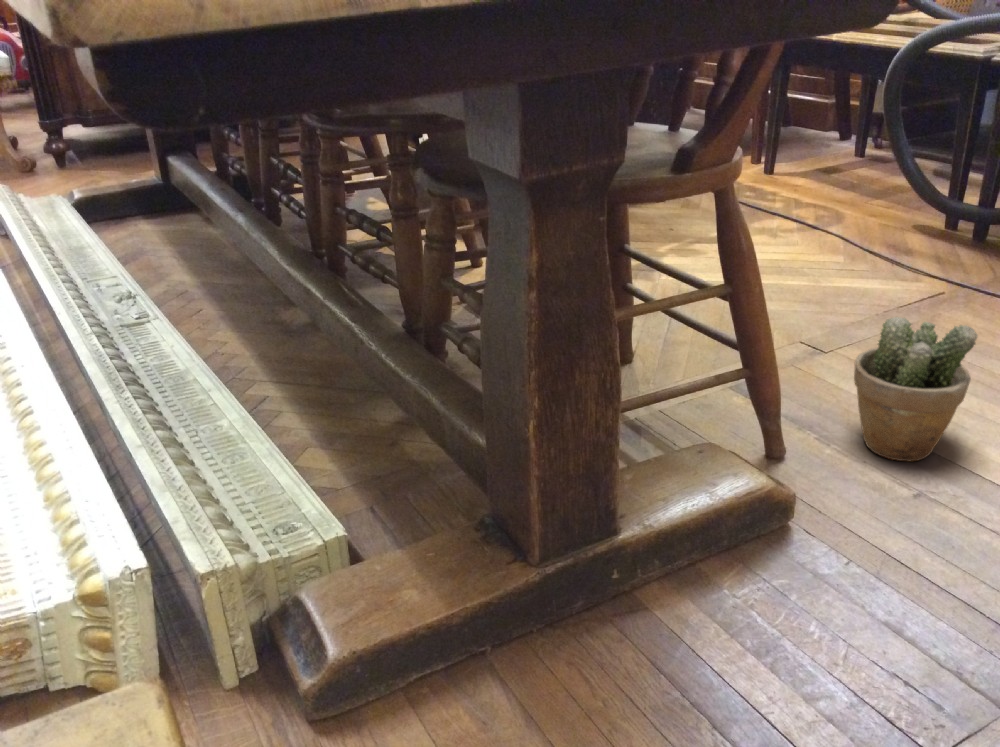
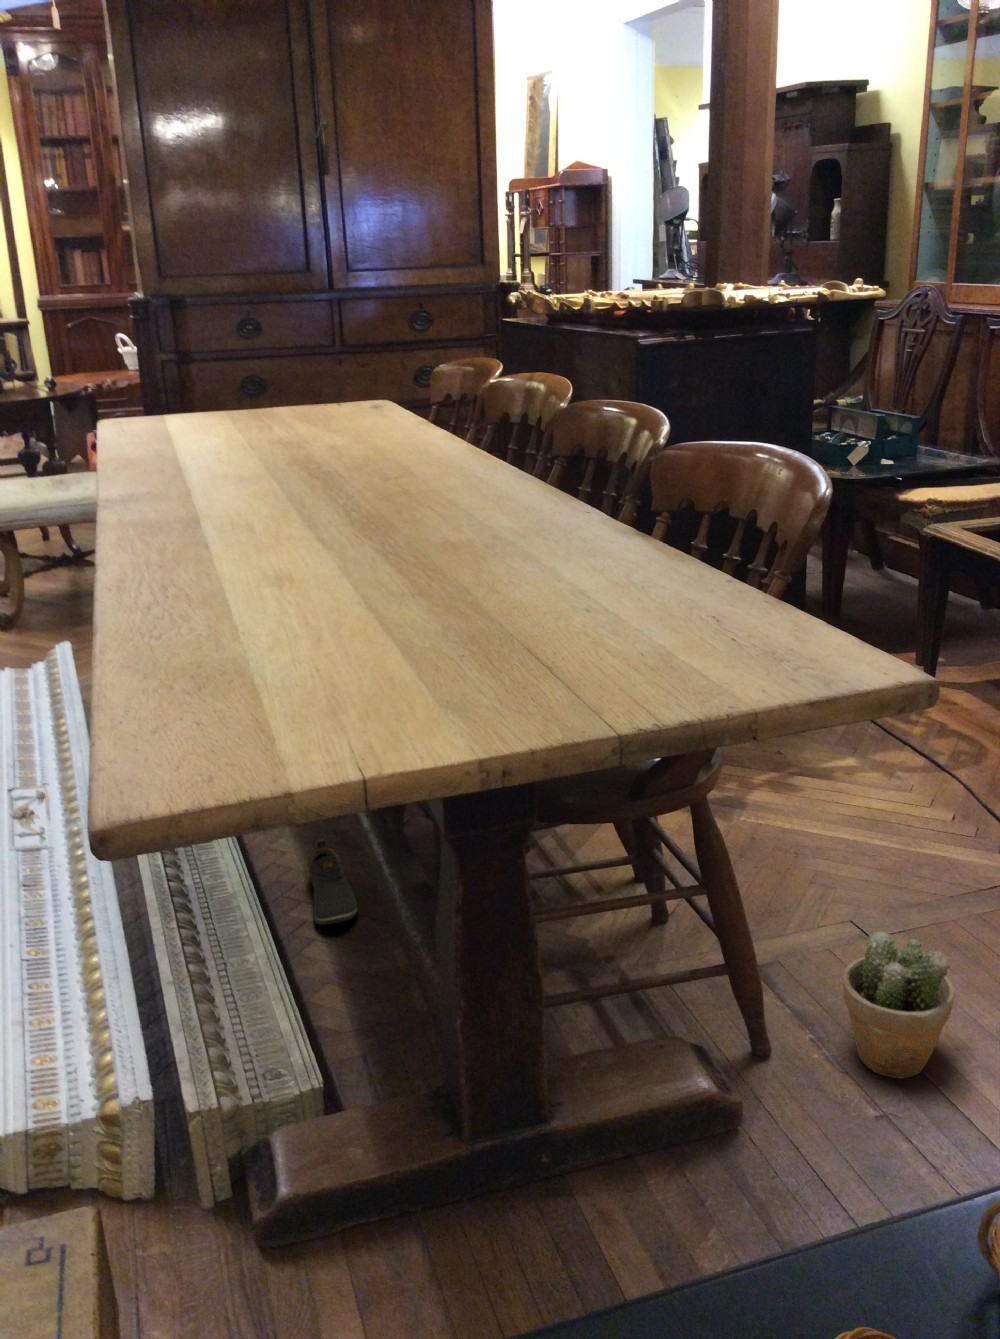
shoe: none [257,316,319,394] -> present [309,840,358,925]

